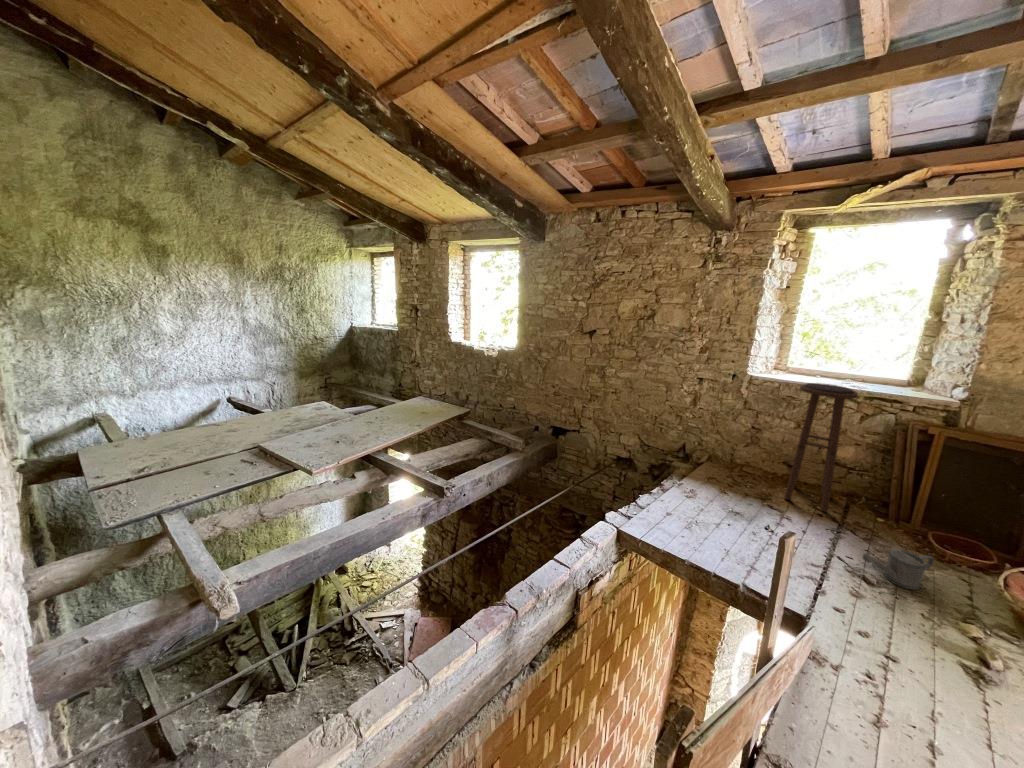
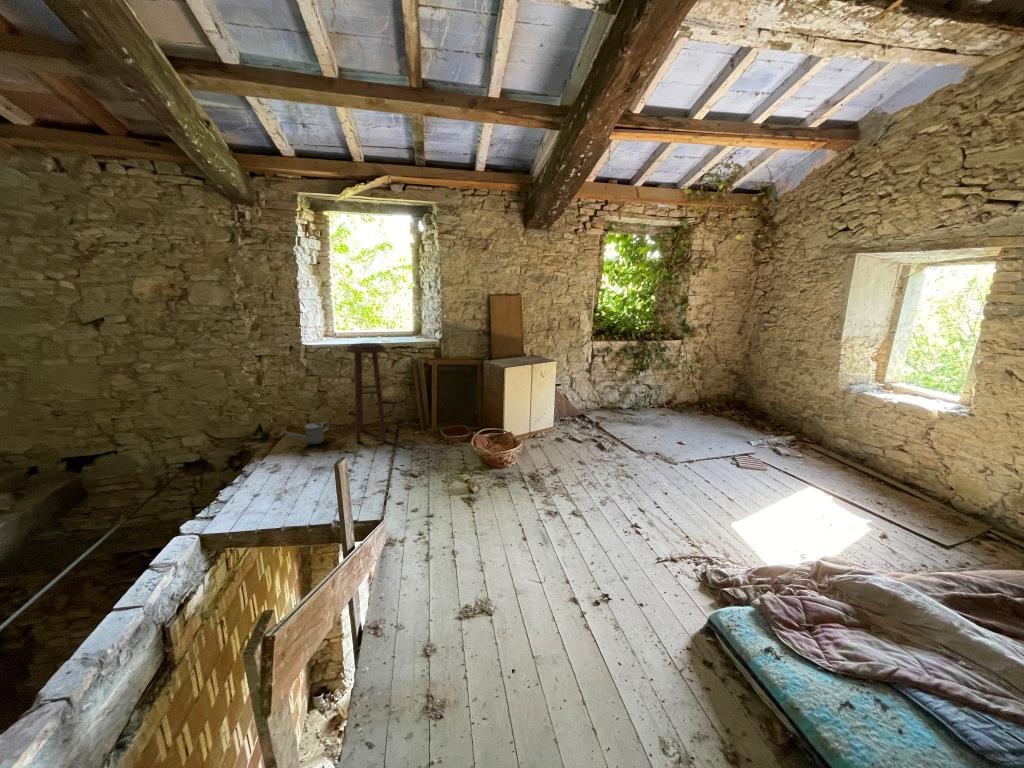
watering can: present [862,549,934,590] -> present [286,421,330,444]

